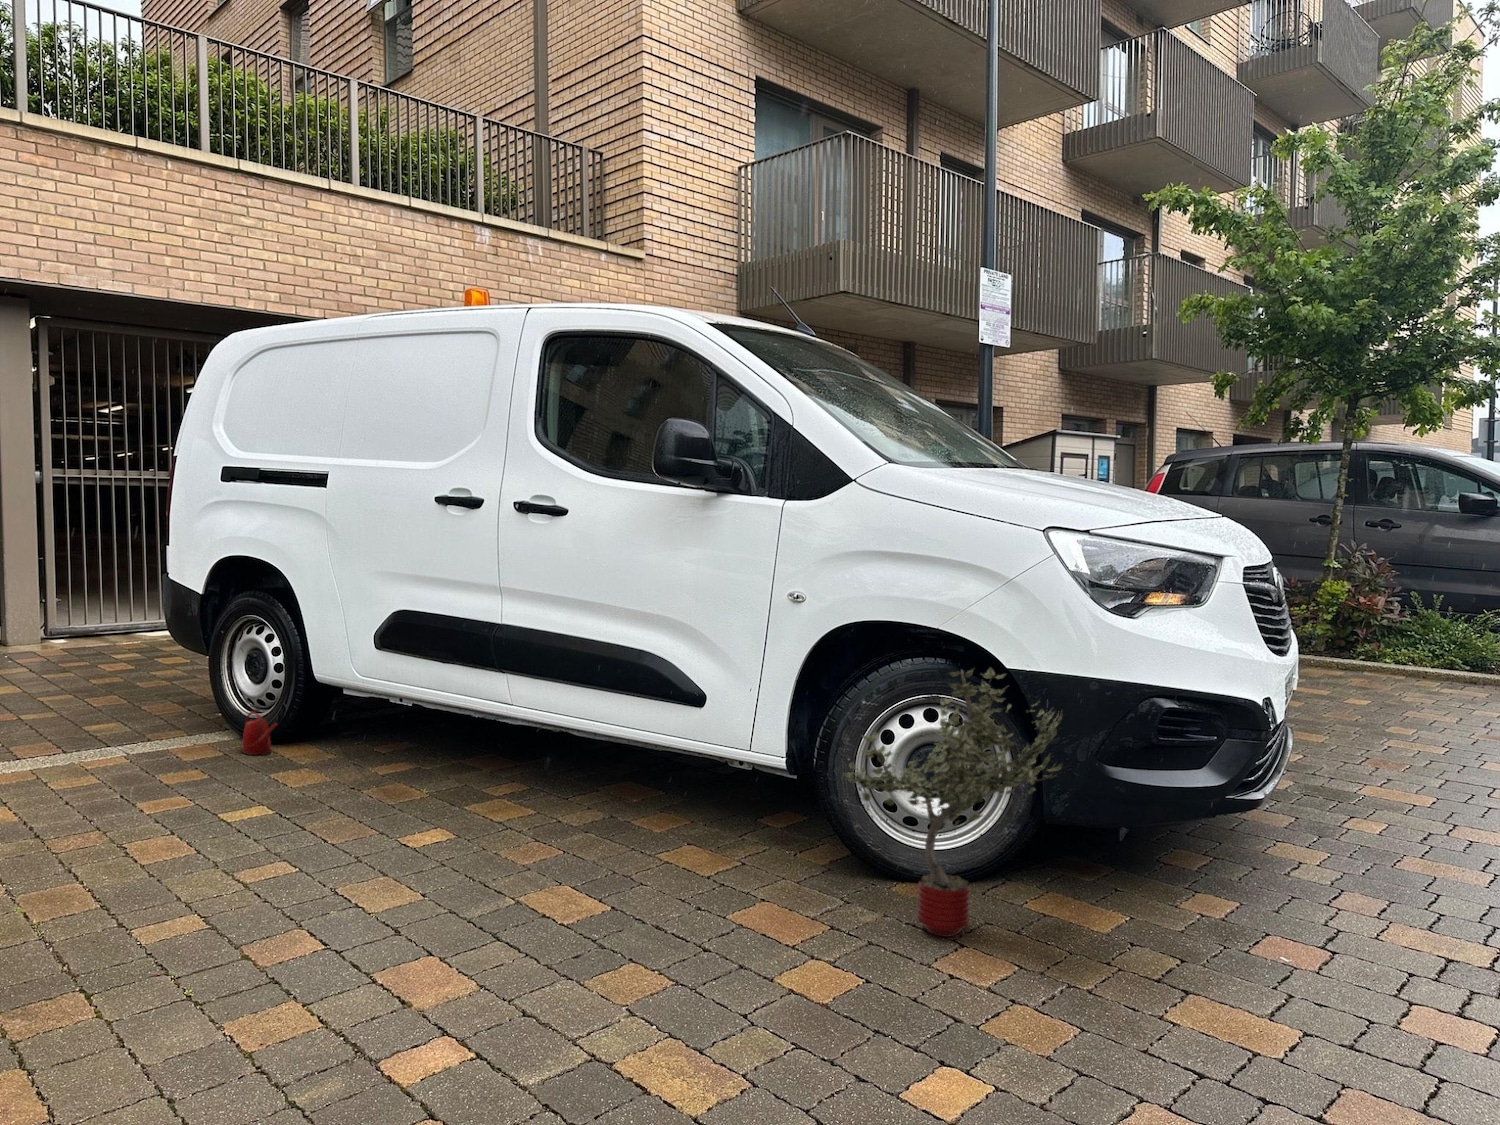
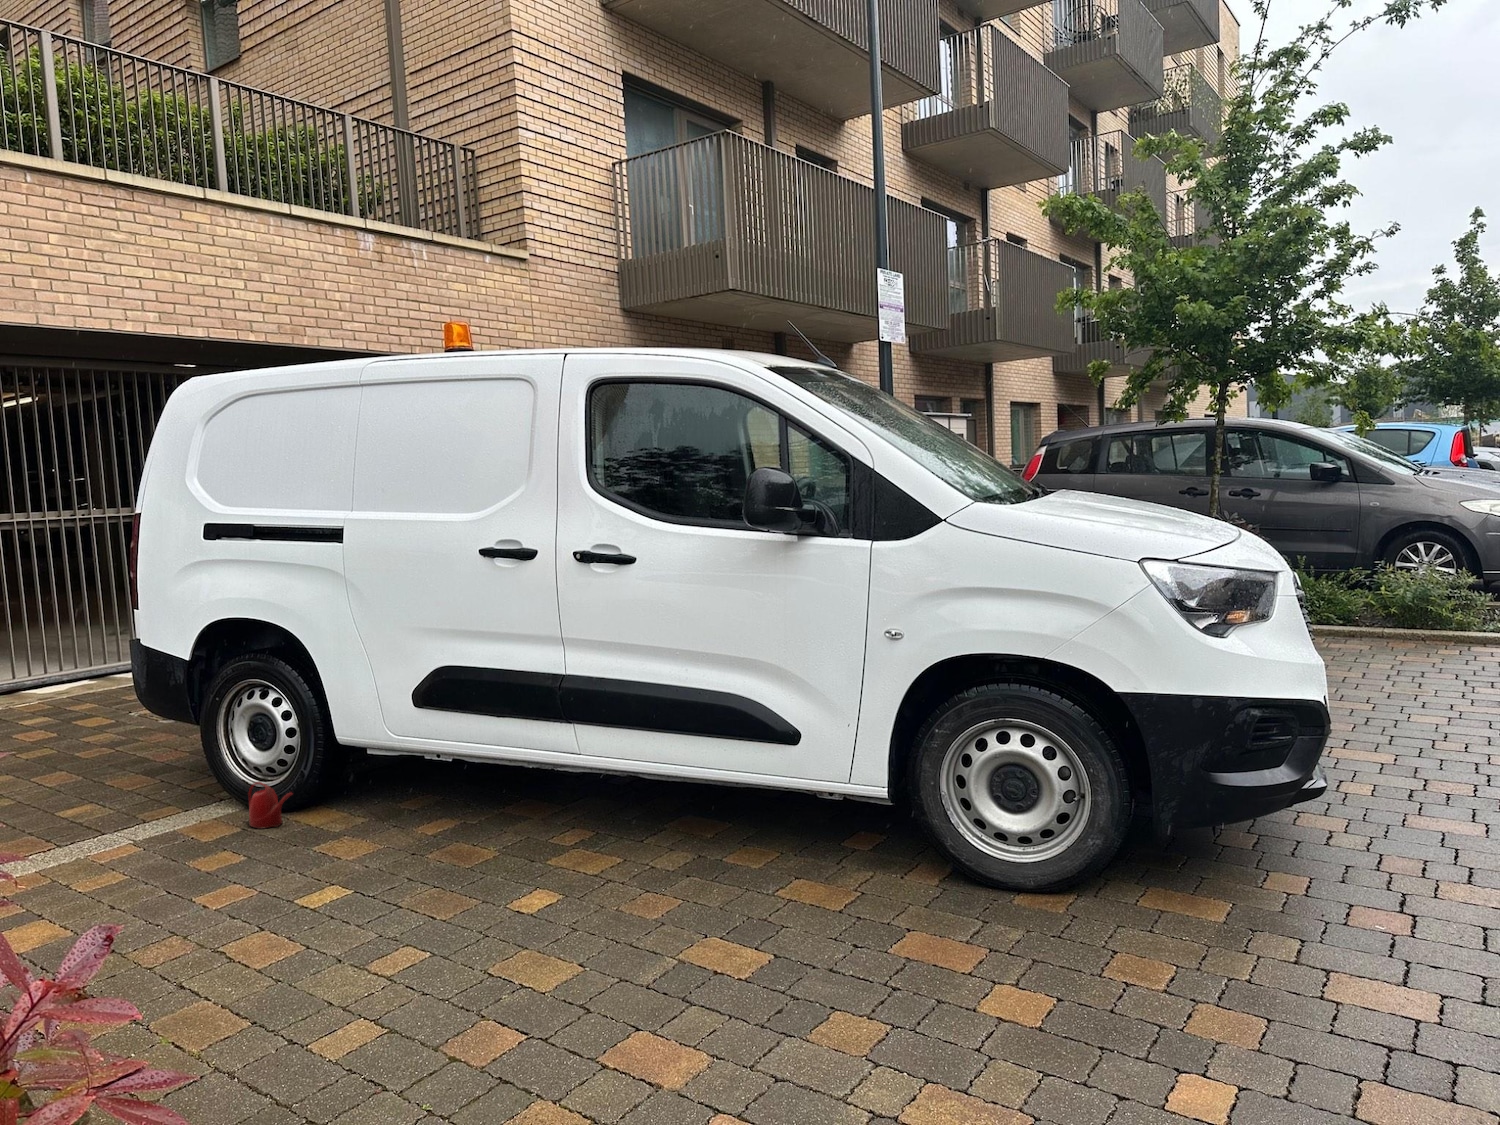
potted tree: present [844,668,1062,937] -> none [973,687,1192,945]

